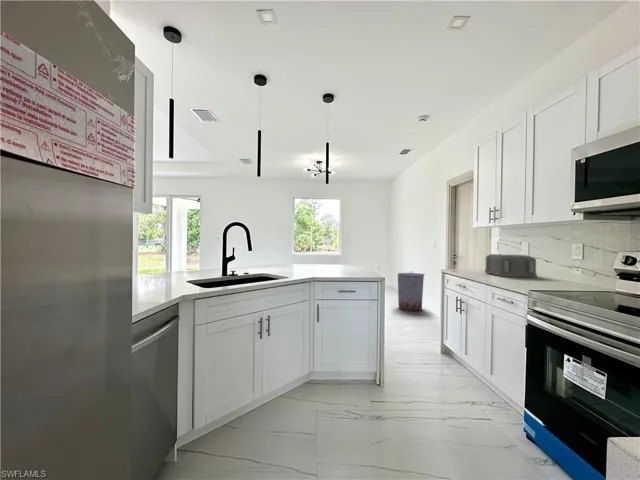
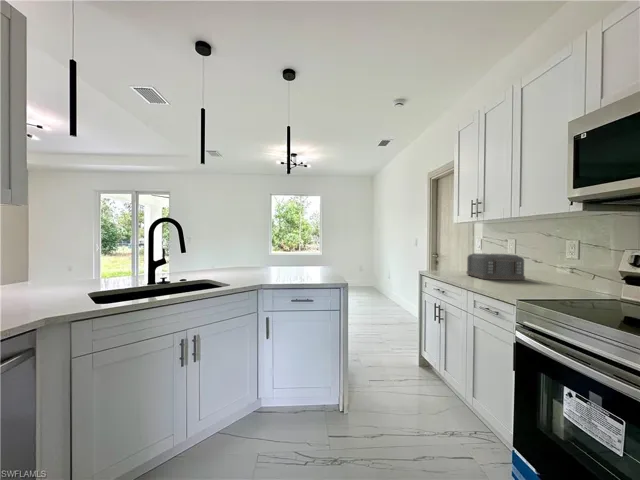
trash can: present [398,272,424,311] -> none [377,272,406,315]

